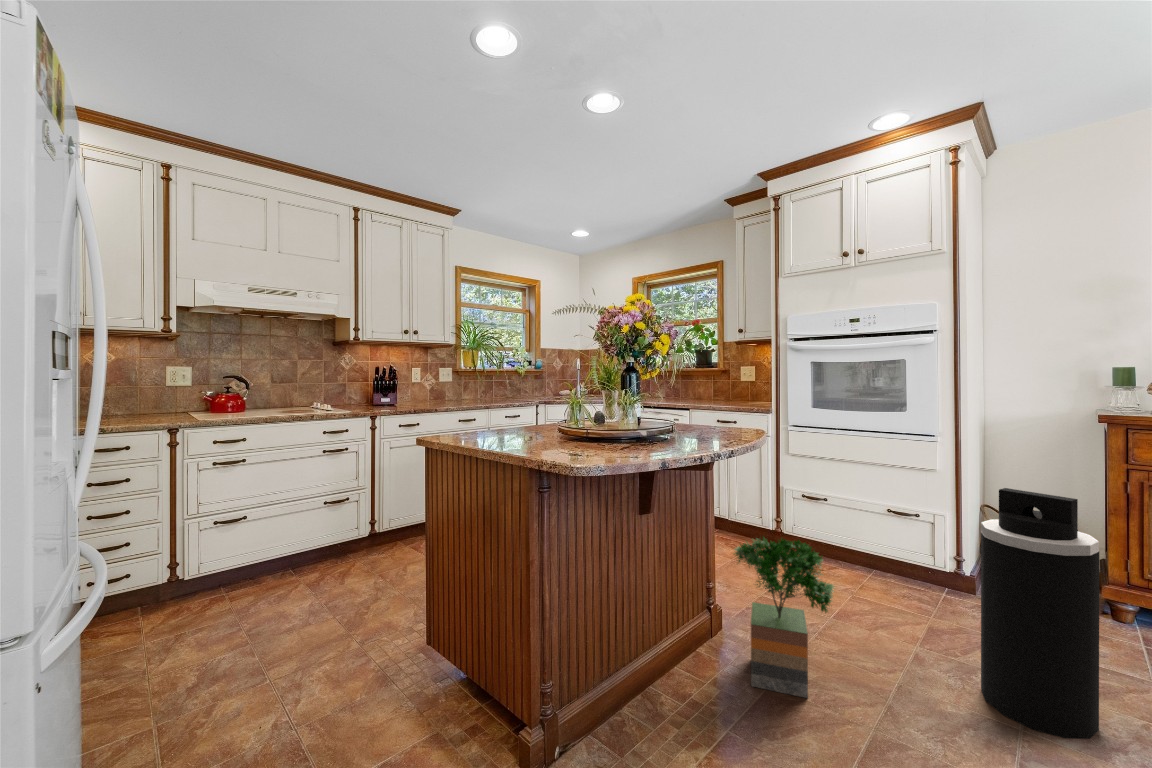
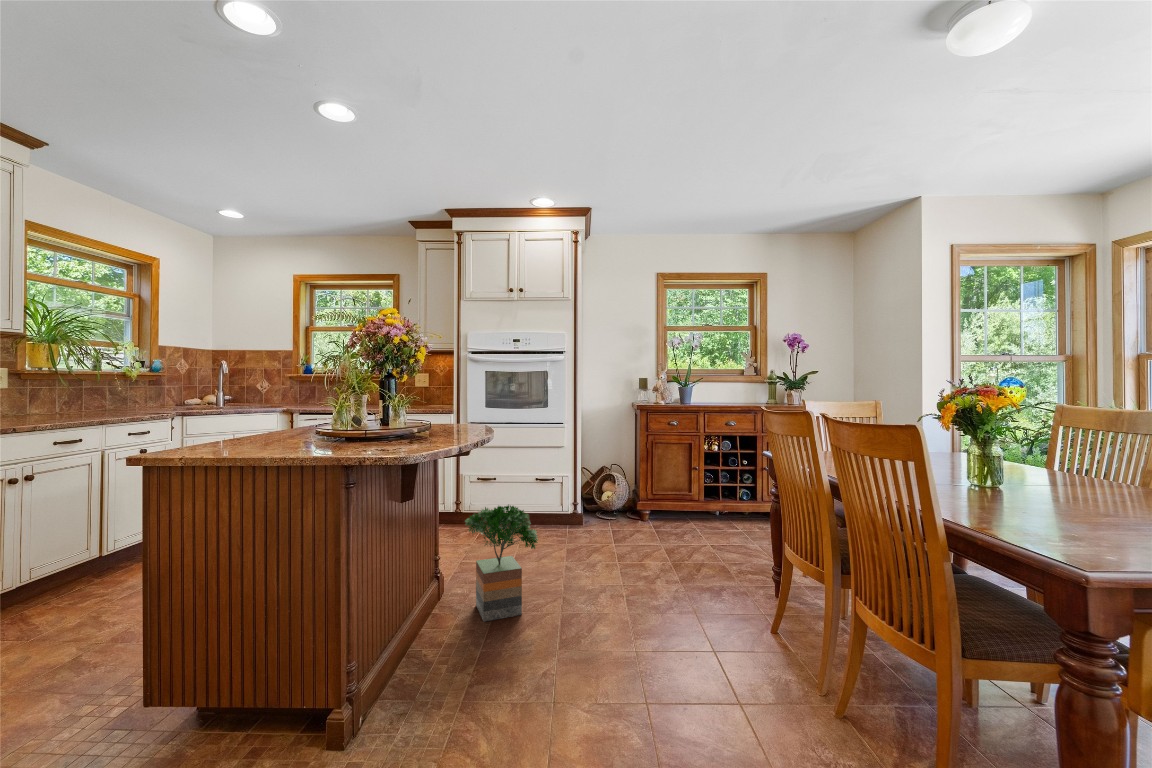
trash can: present [981,488,1099,739] -> none [605,452,654,587]

